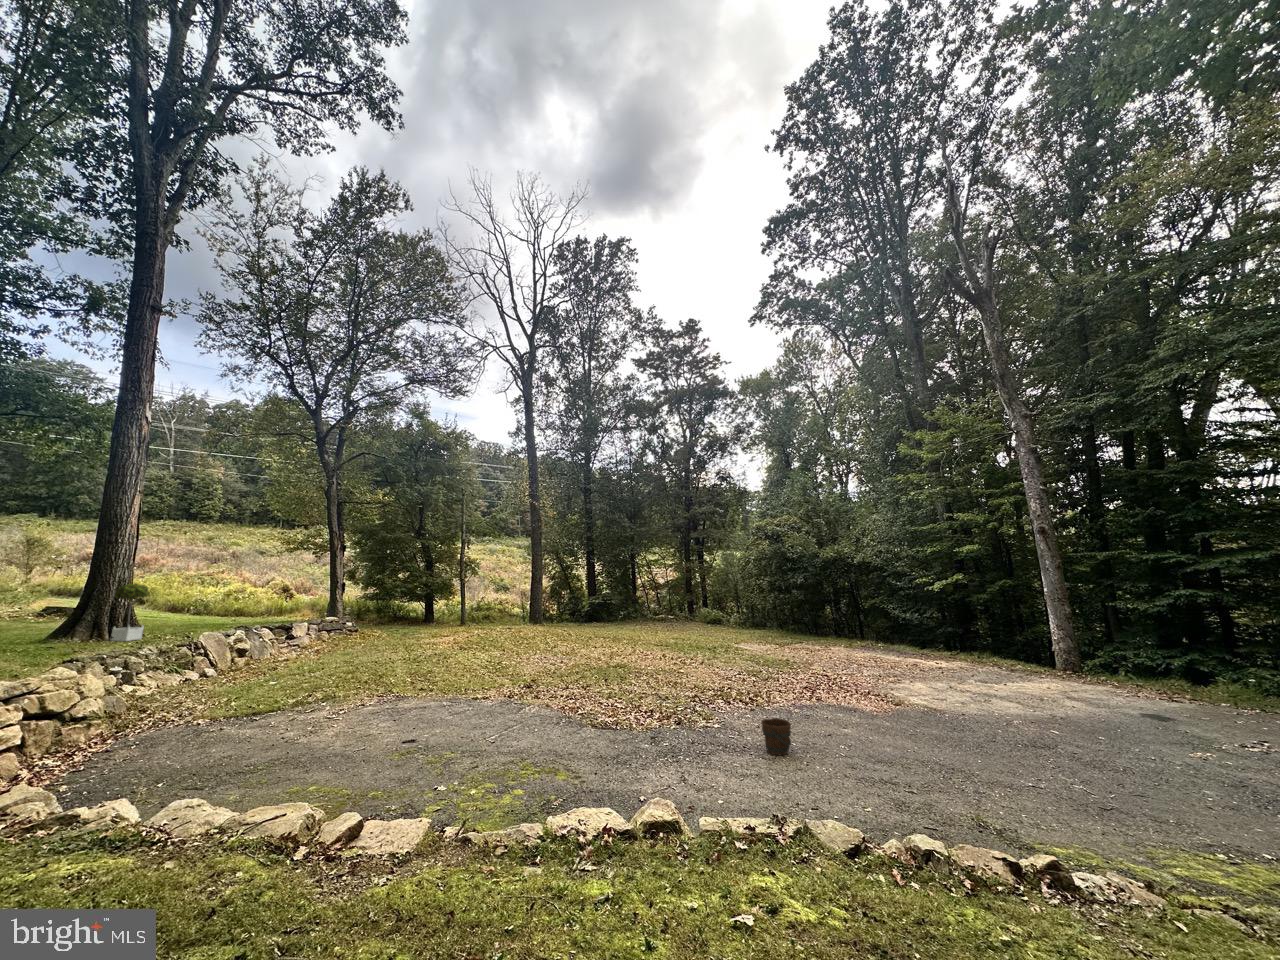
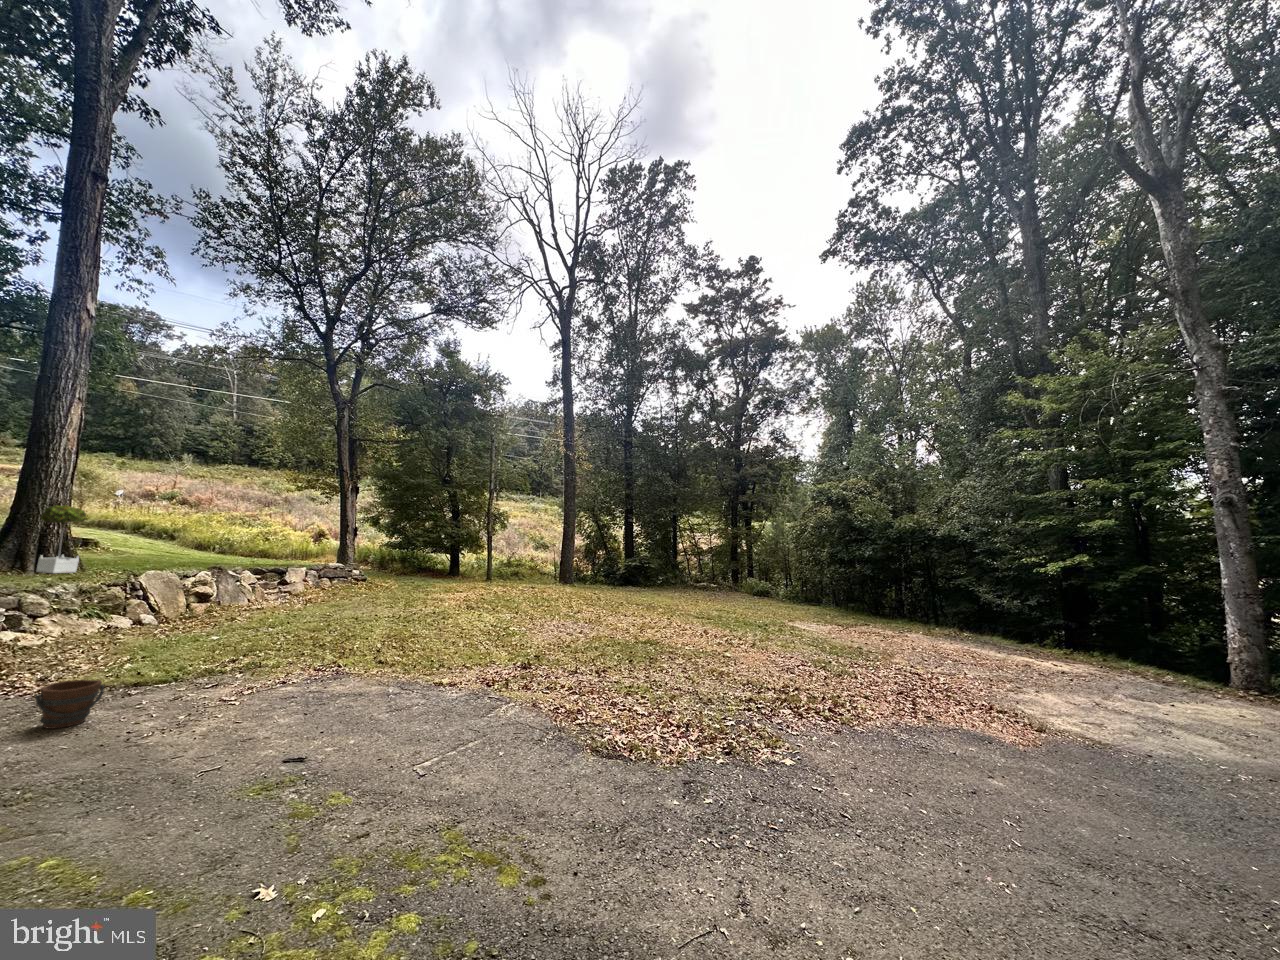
bucket: present [761,718,791,755] -> present [35,679,104,729]

